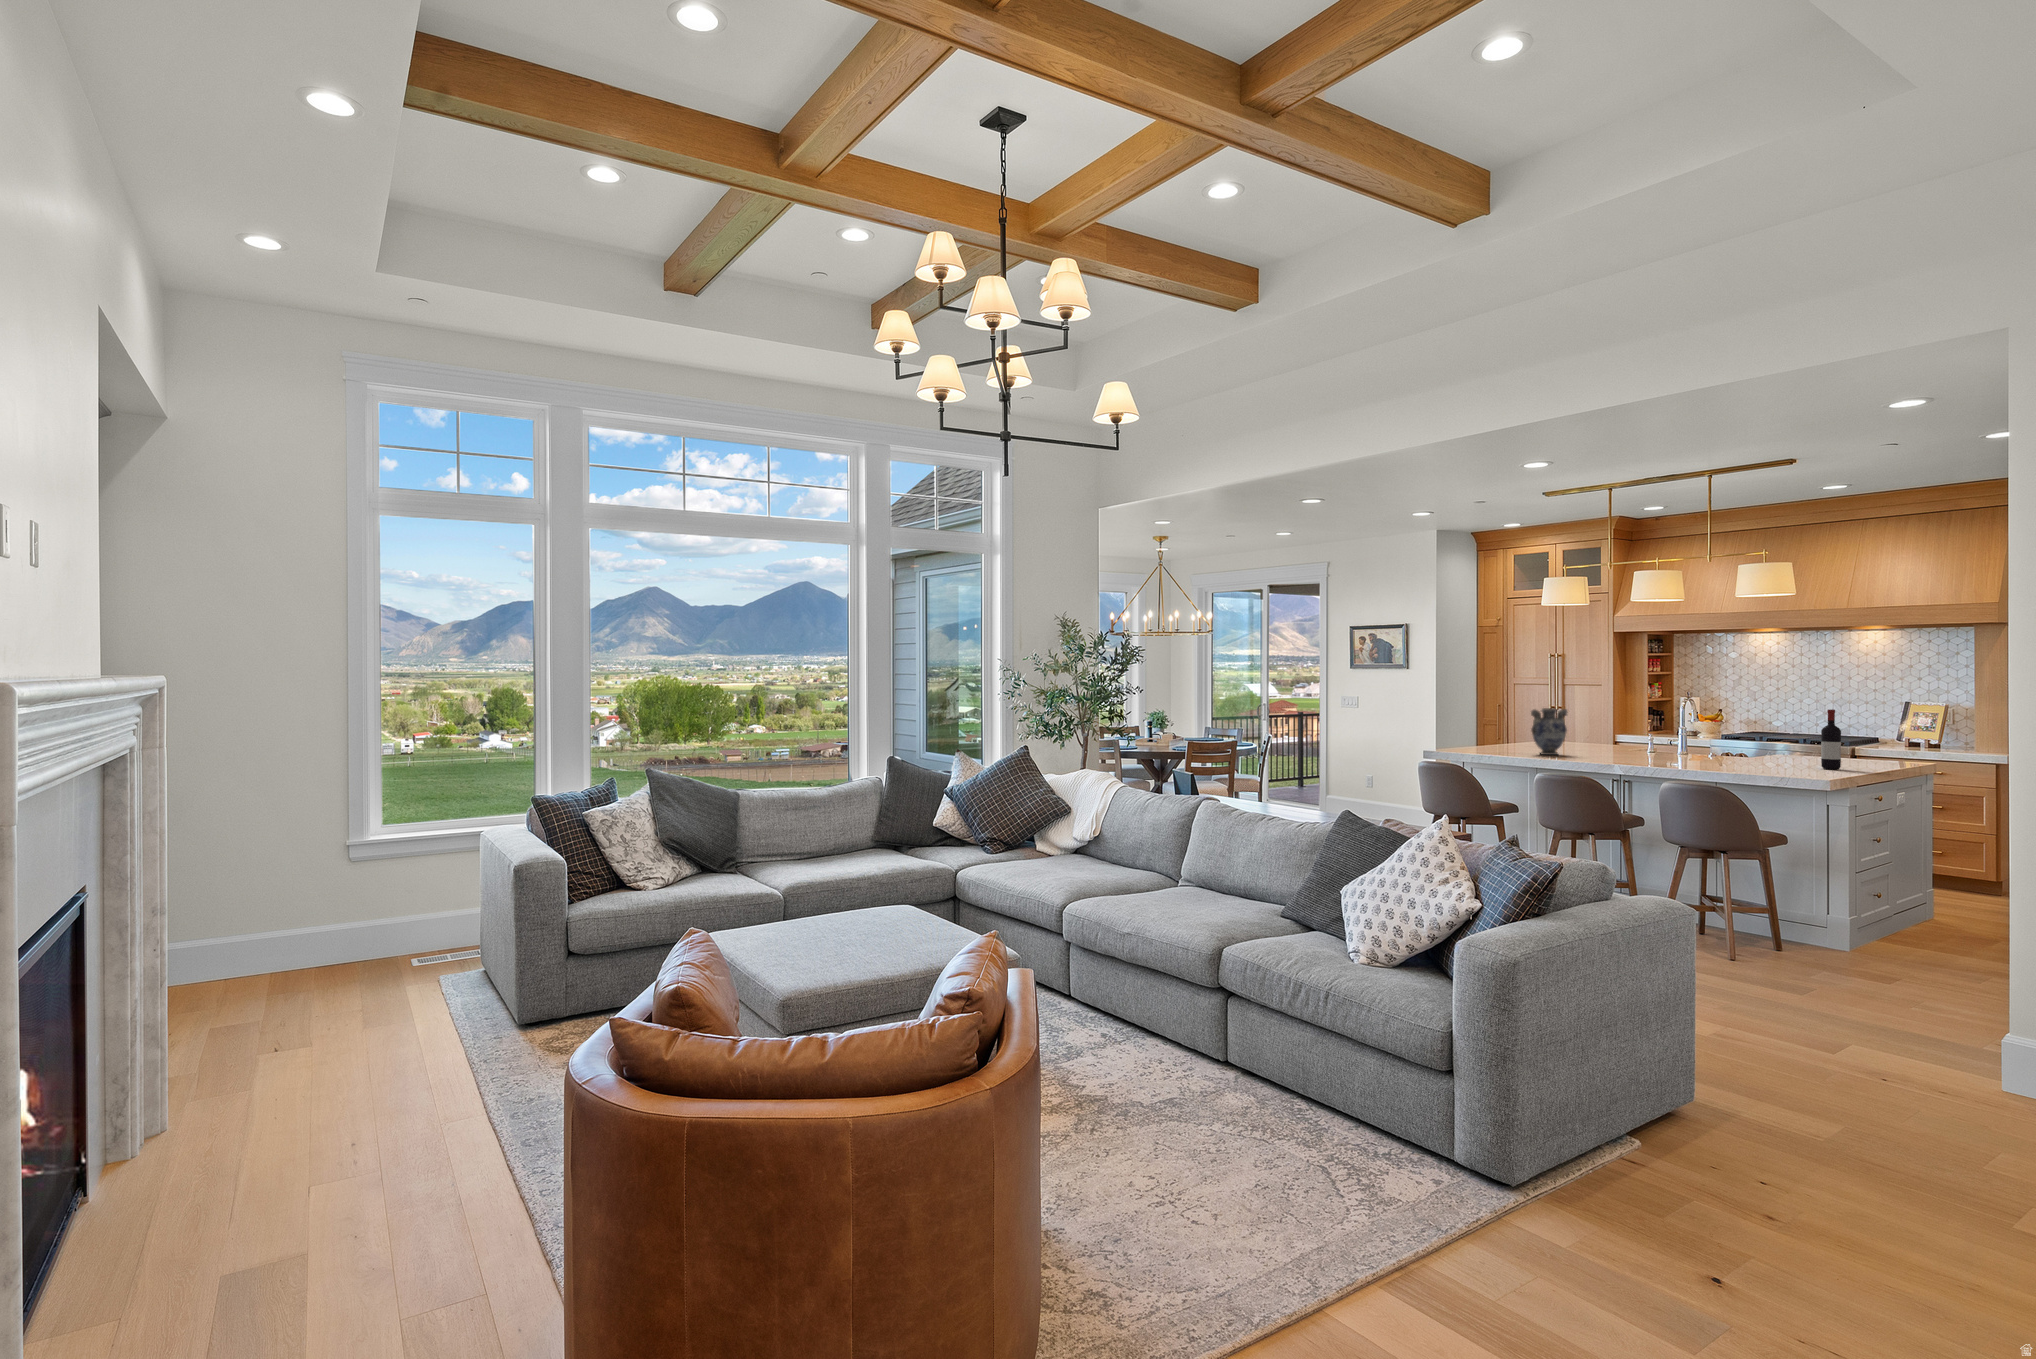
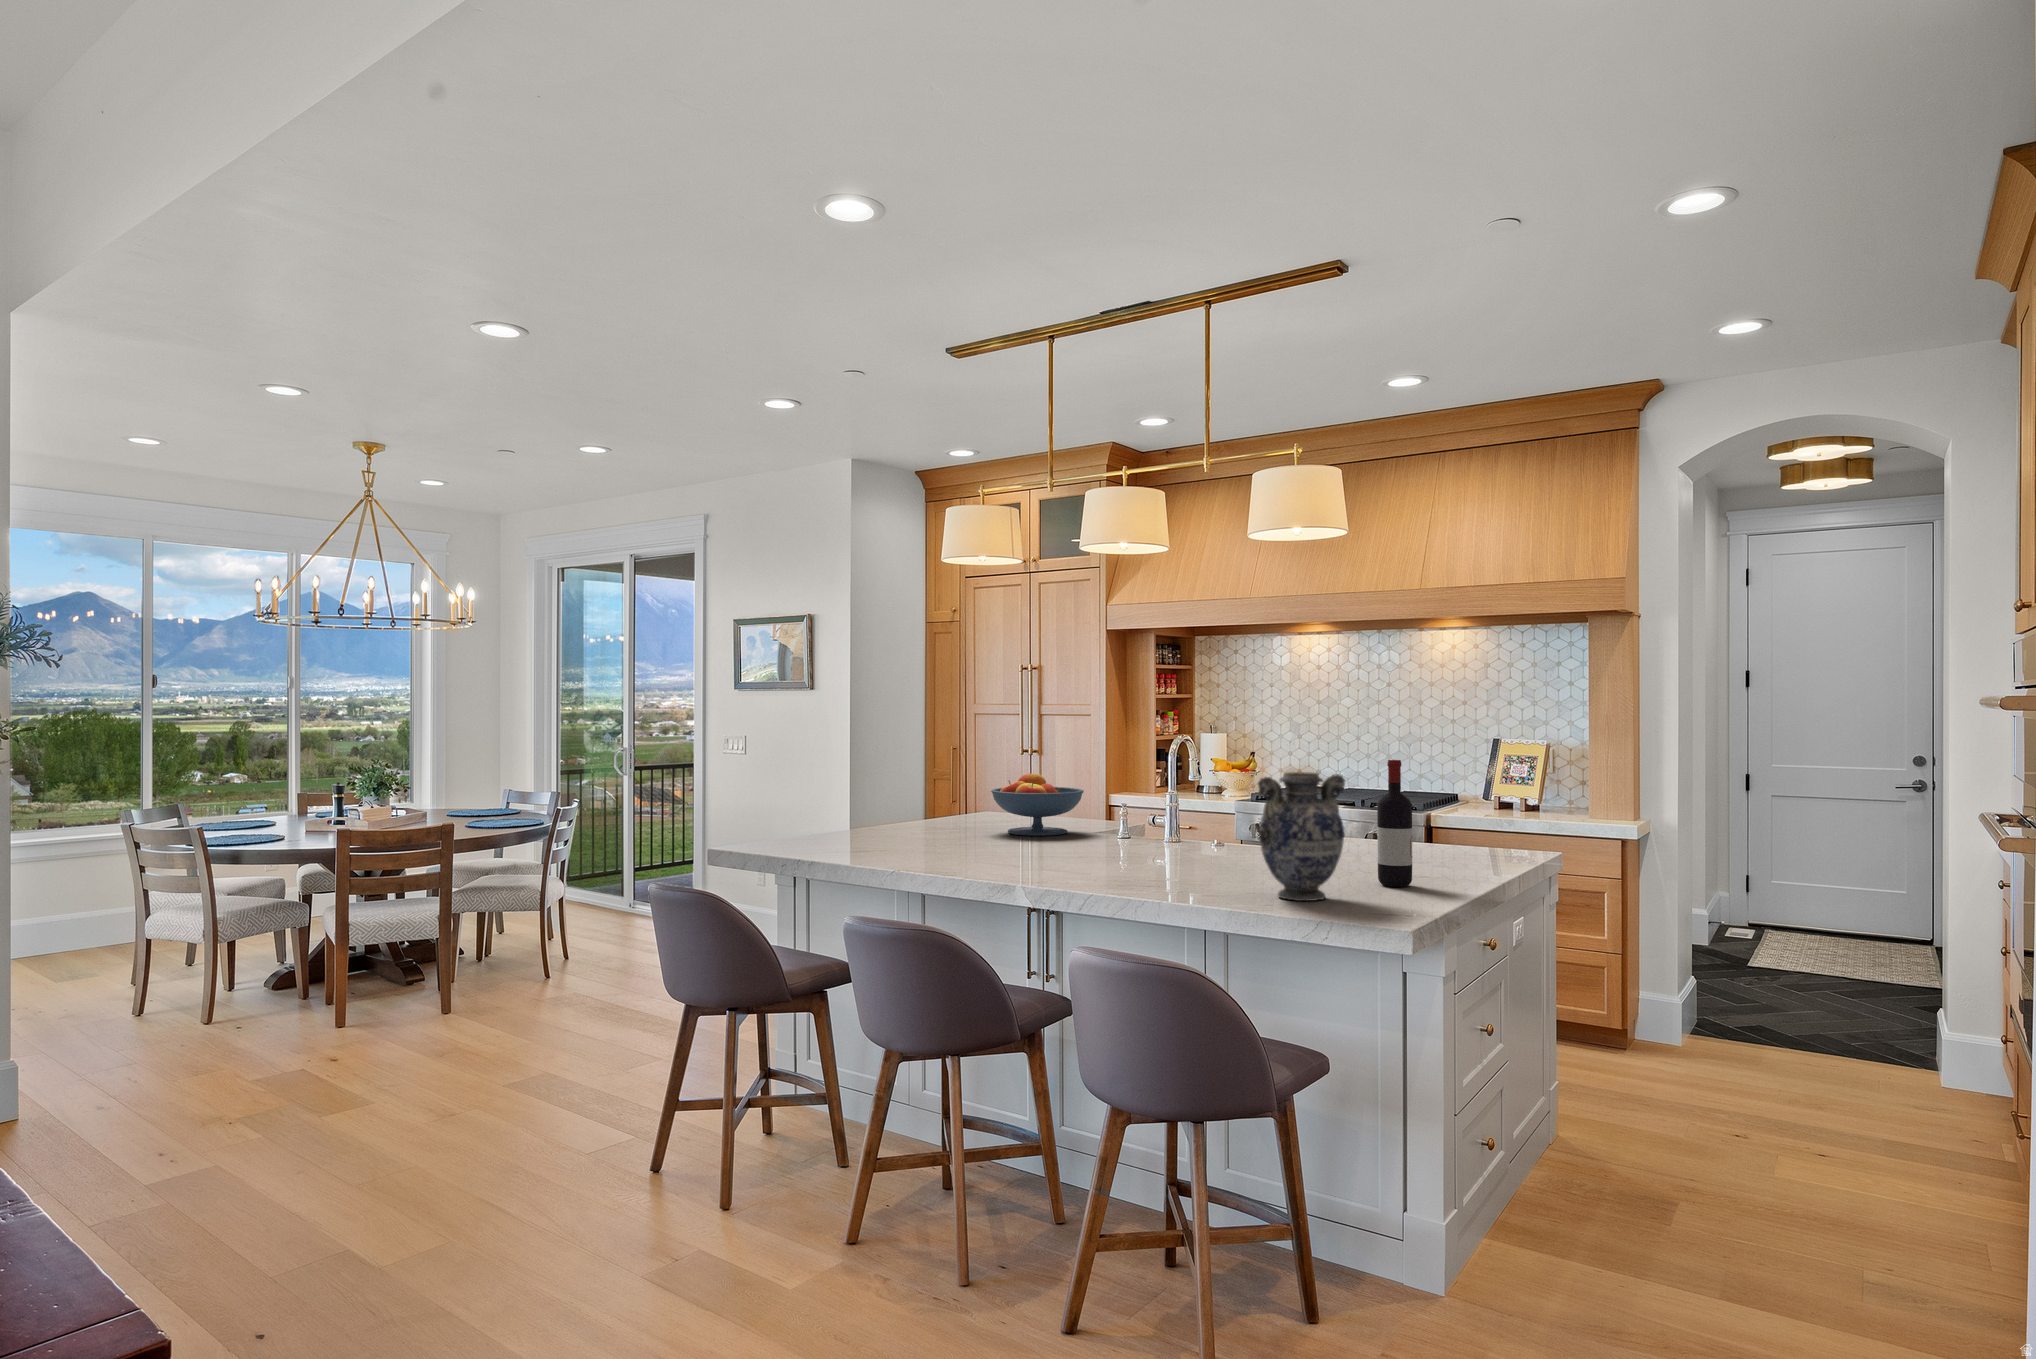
decorative vase: present [1531,708,1567,755] -> present [1258,772,1345,901]
fruit bowl: none [1573,718,1630,751] -> present [991,773,1084,836]

